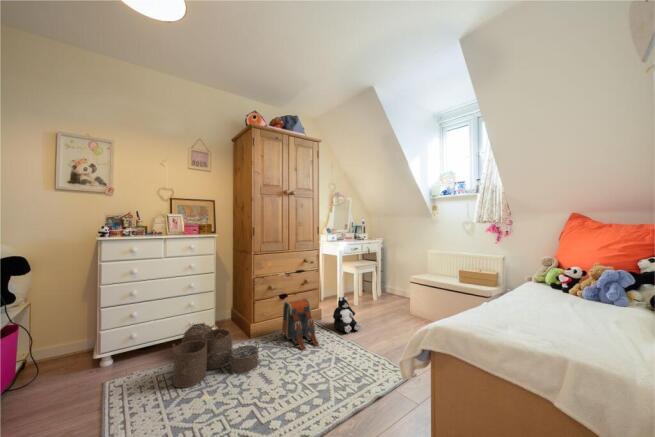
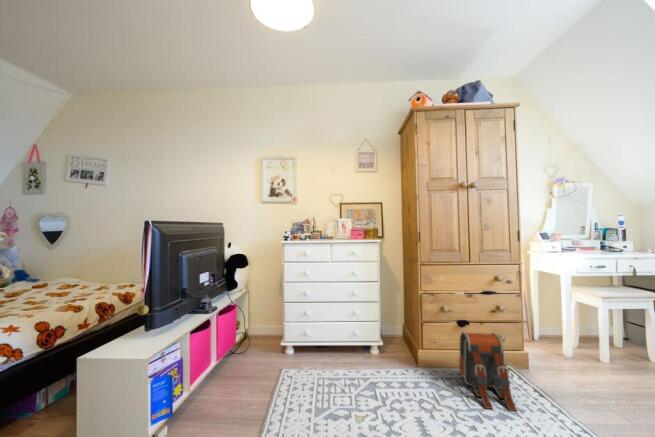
plush toy: present [333,296,362,332] -> none [548,343,613,411]
woven basket: present [173,323,259,388] -> none [328,332,420,410]

